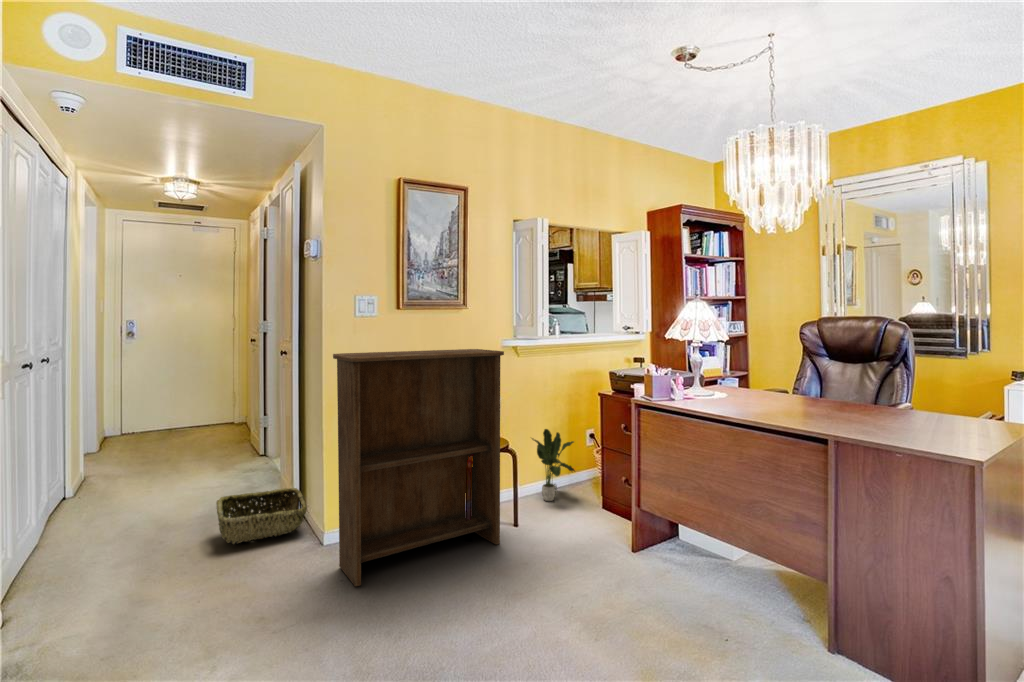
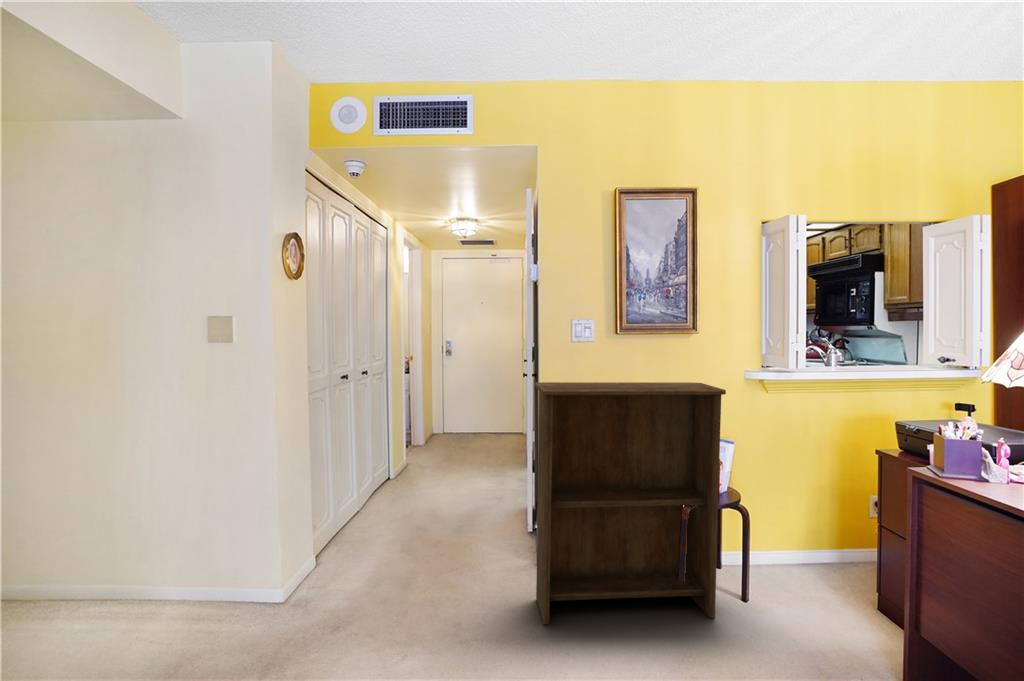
potted plant: present [532,429,575,501] -> none [777,485,842,578]
woven basket: present [216,488,307,544] -> none [444,504,520,551]

